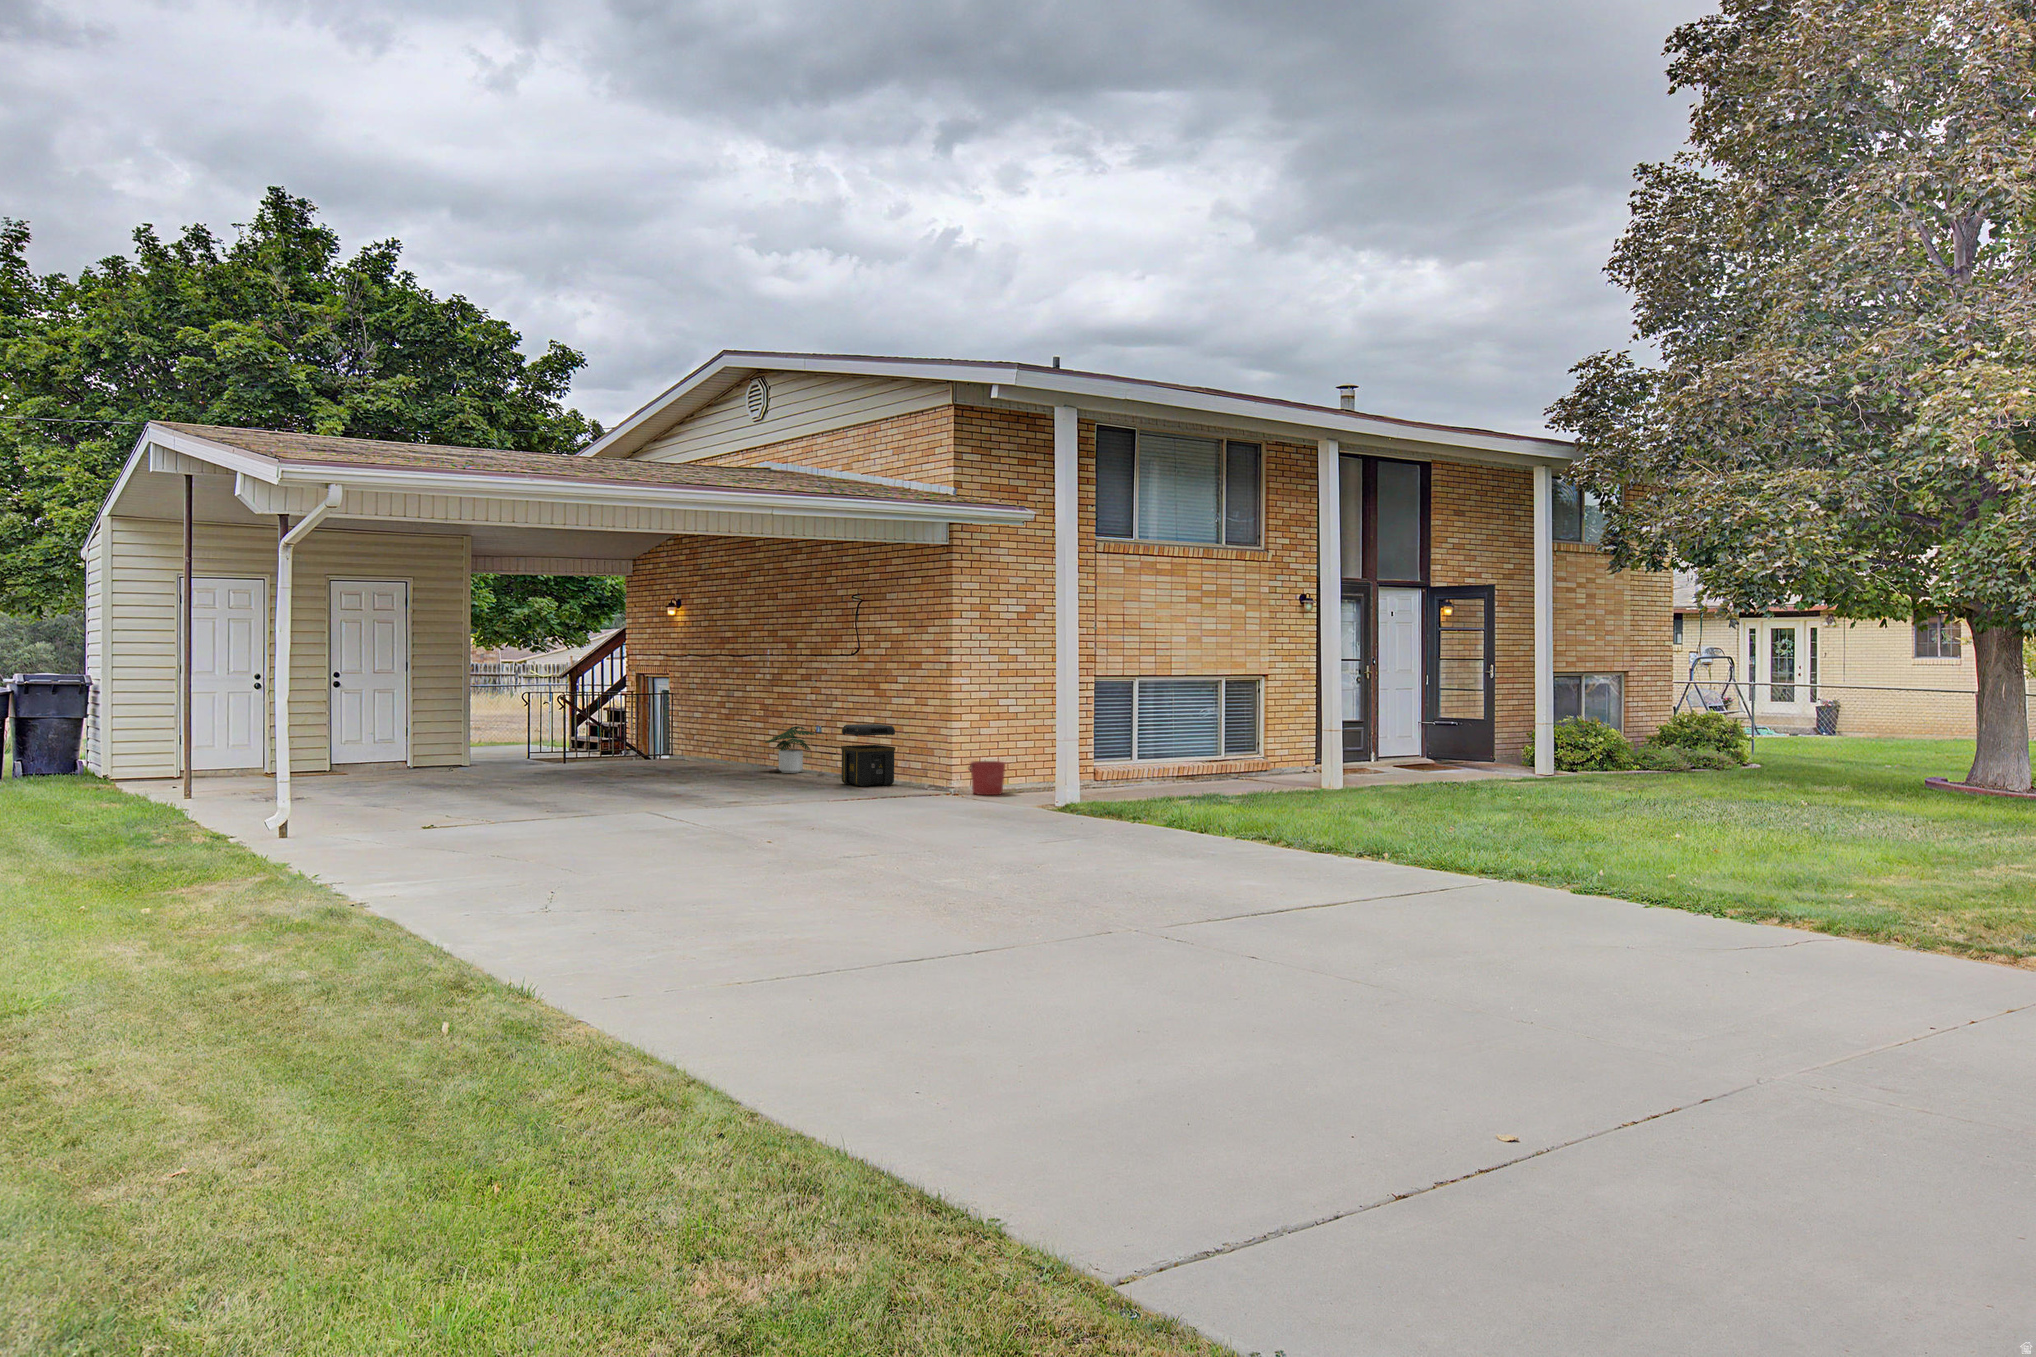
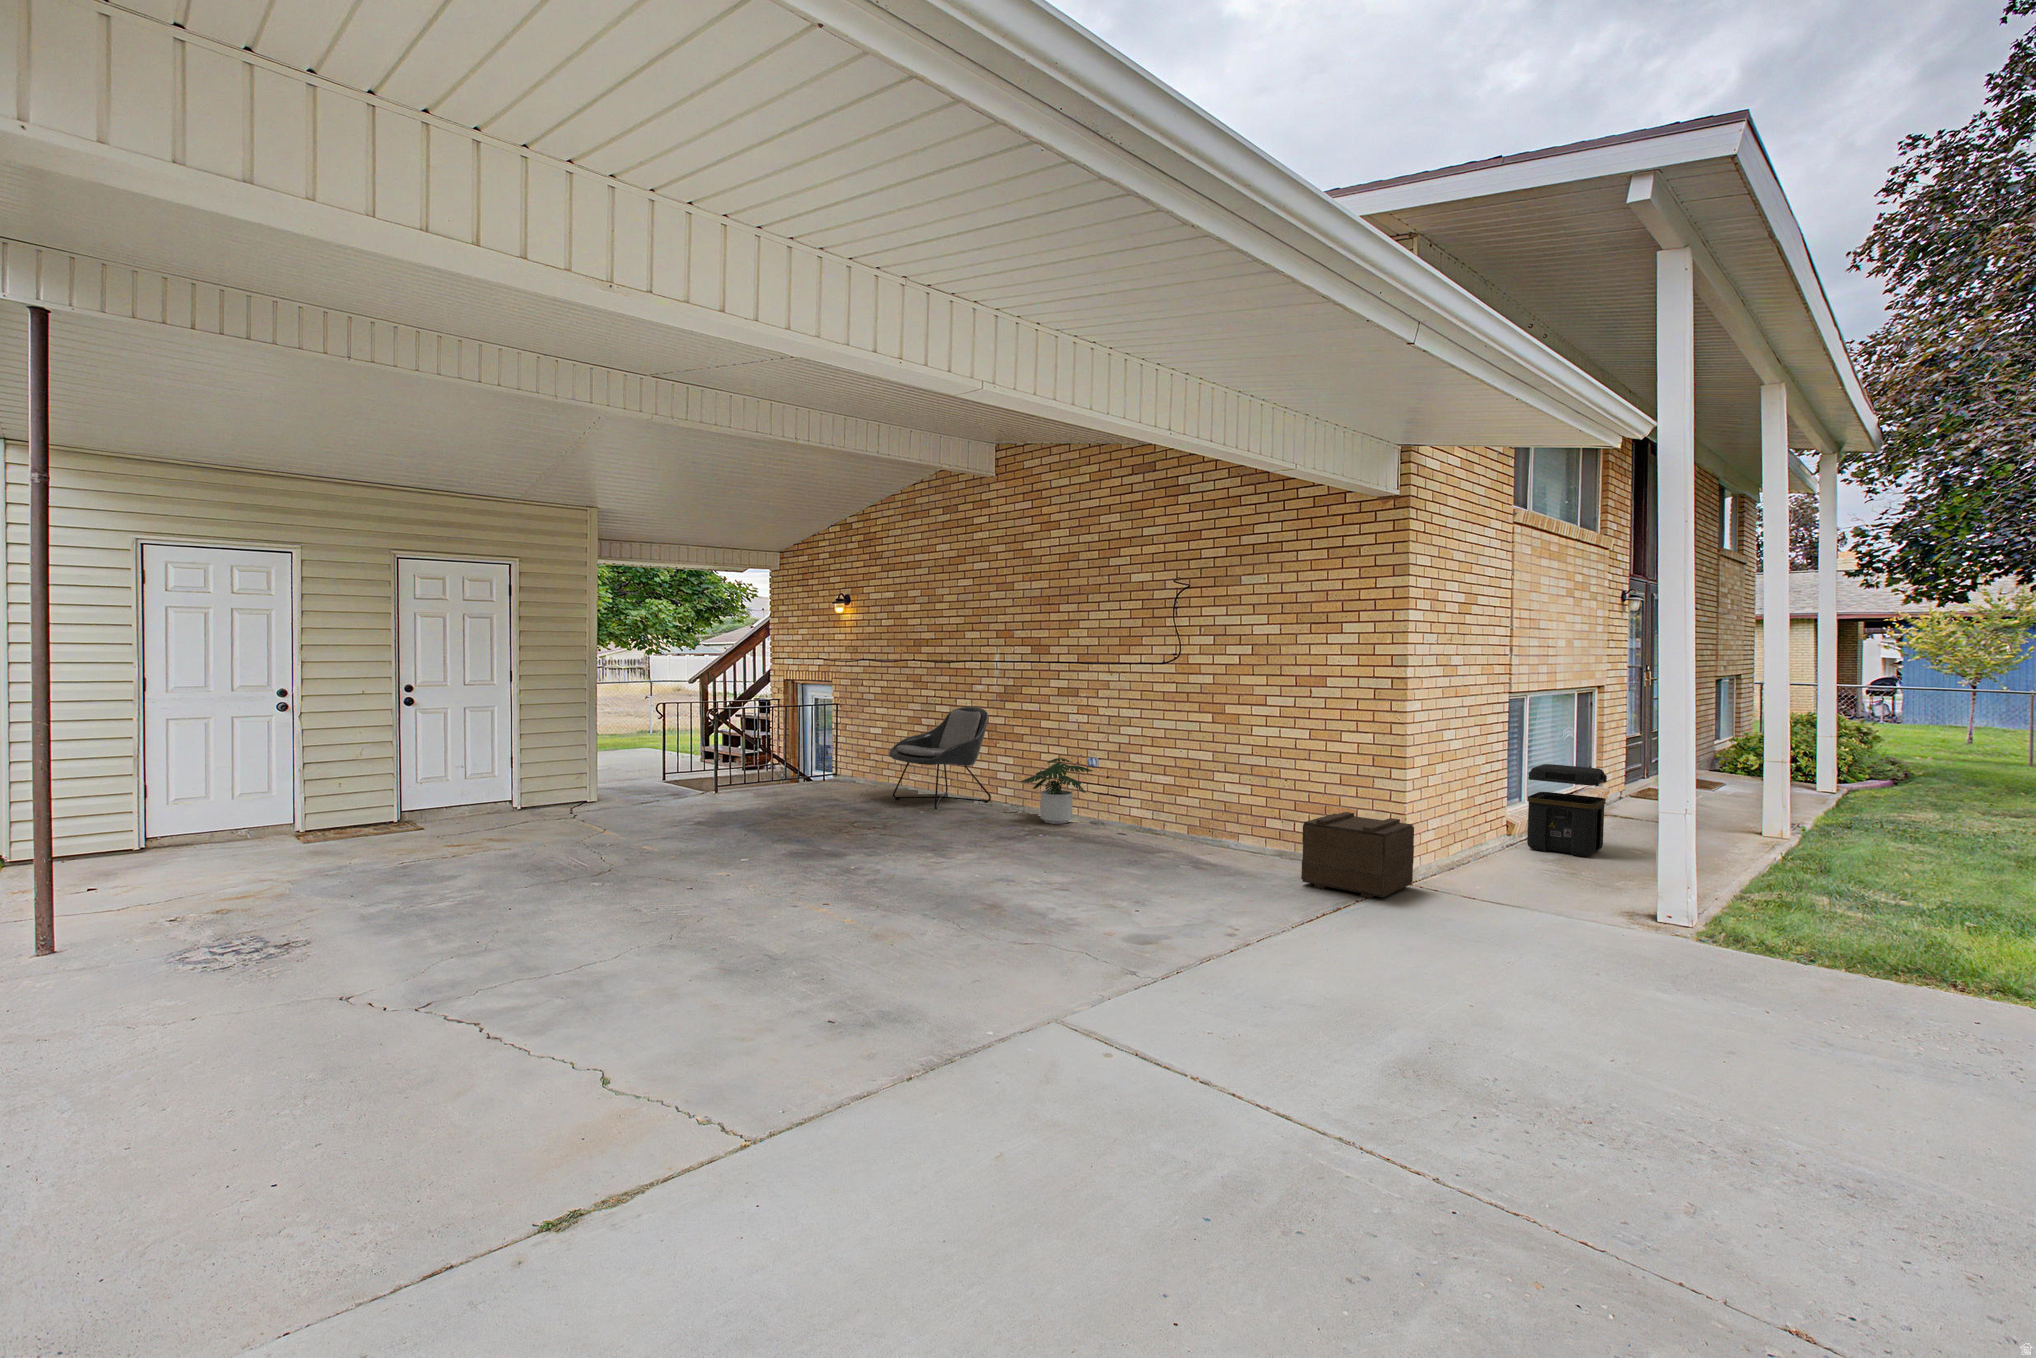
lounge chair: none [685,691,762,767] -> present [889,707,991,809]
toolbox: present [841,724,896,786] -> present [1527,764,1607,857]
wooden crate: none [885,749,953,796] -> present [1301,812,1414,898]
bucket: present [968,761,1005,795] -> none [1430,832,1496,892]

